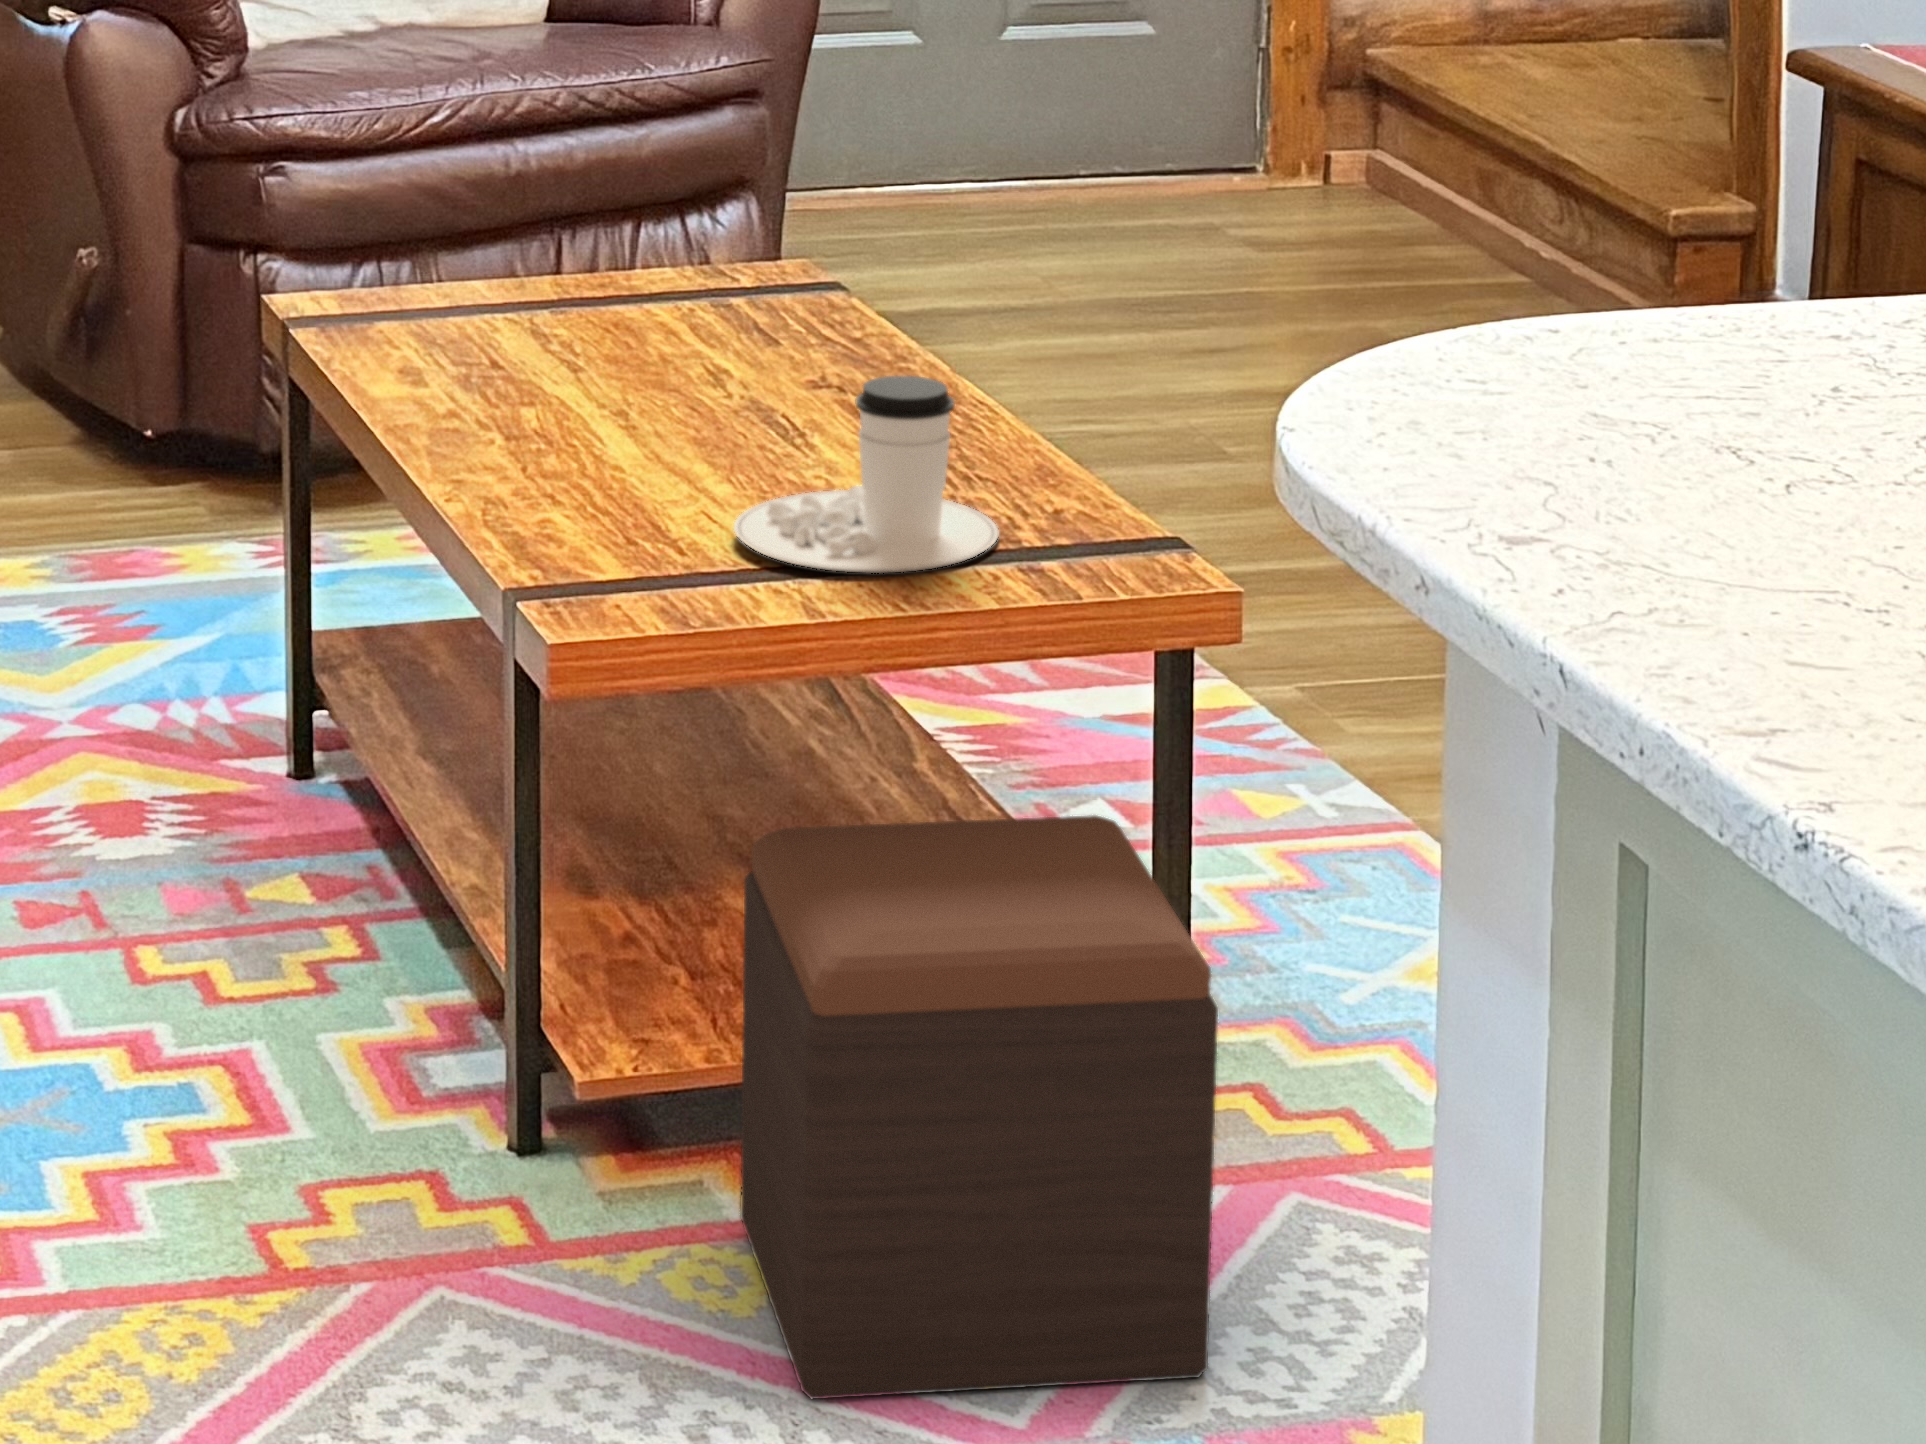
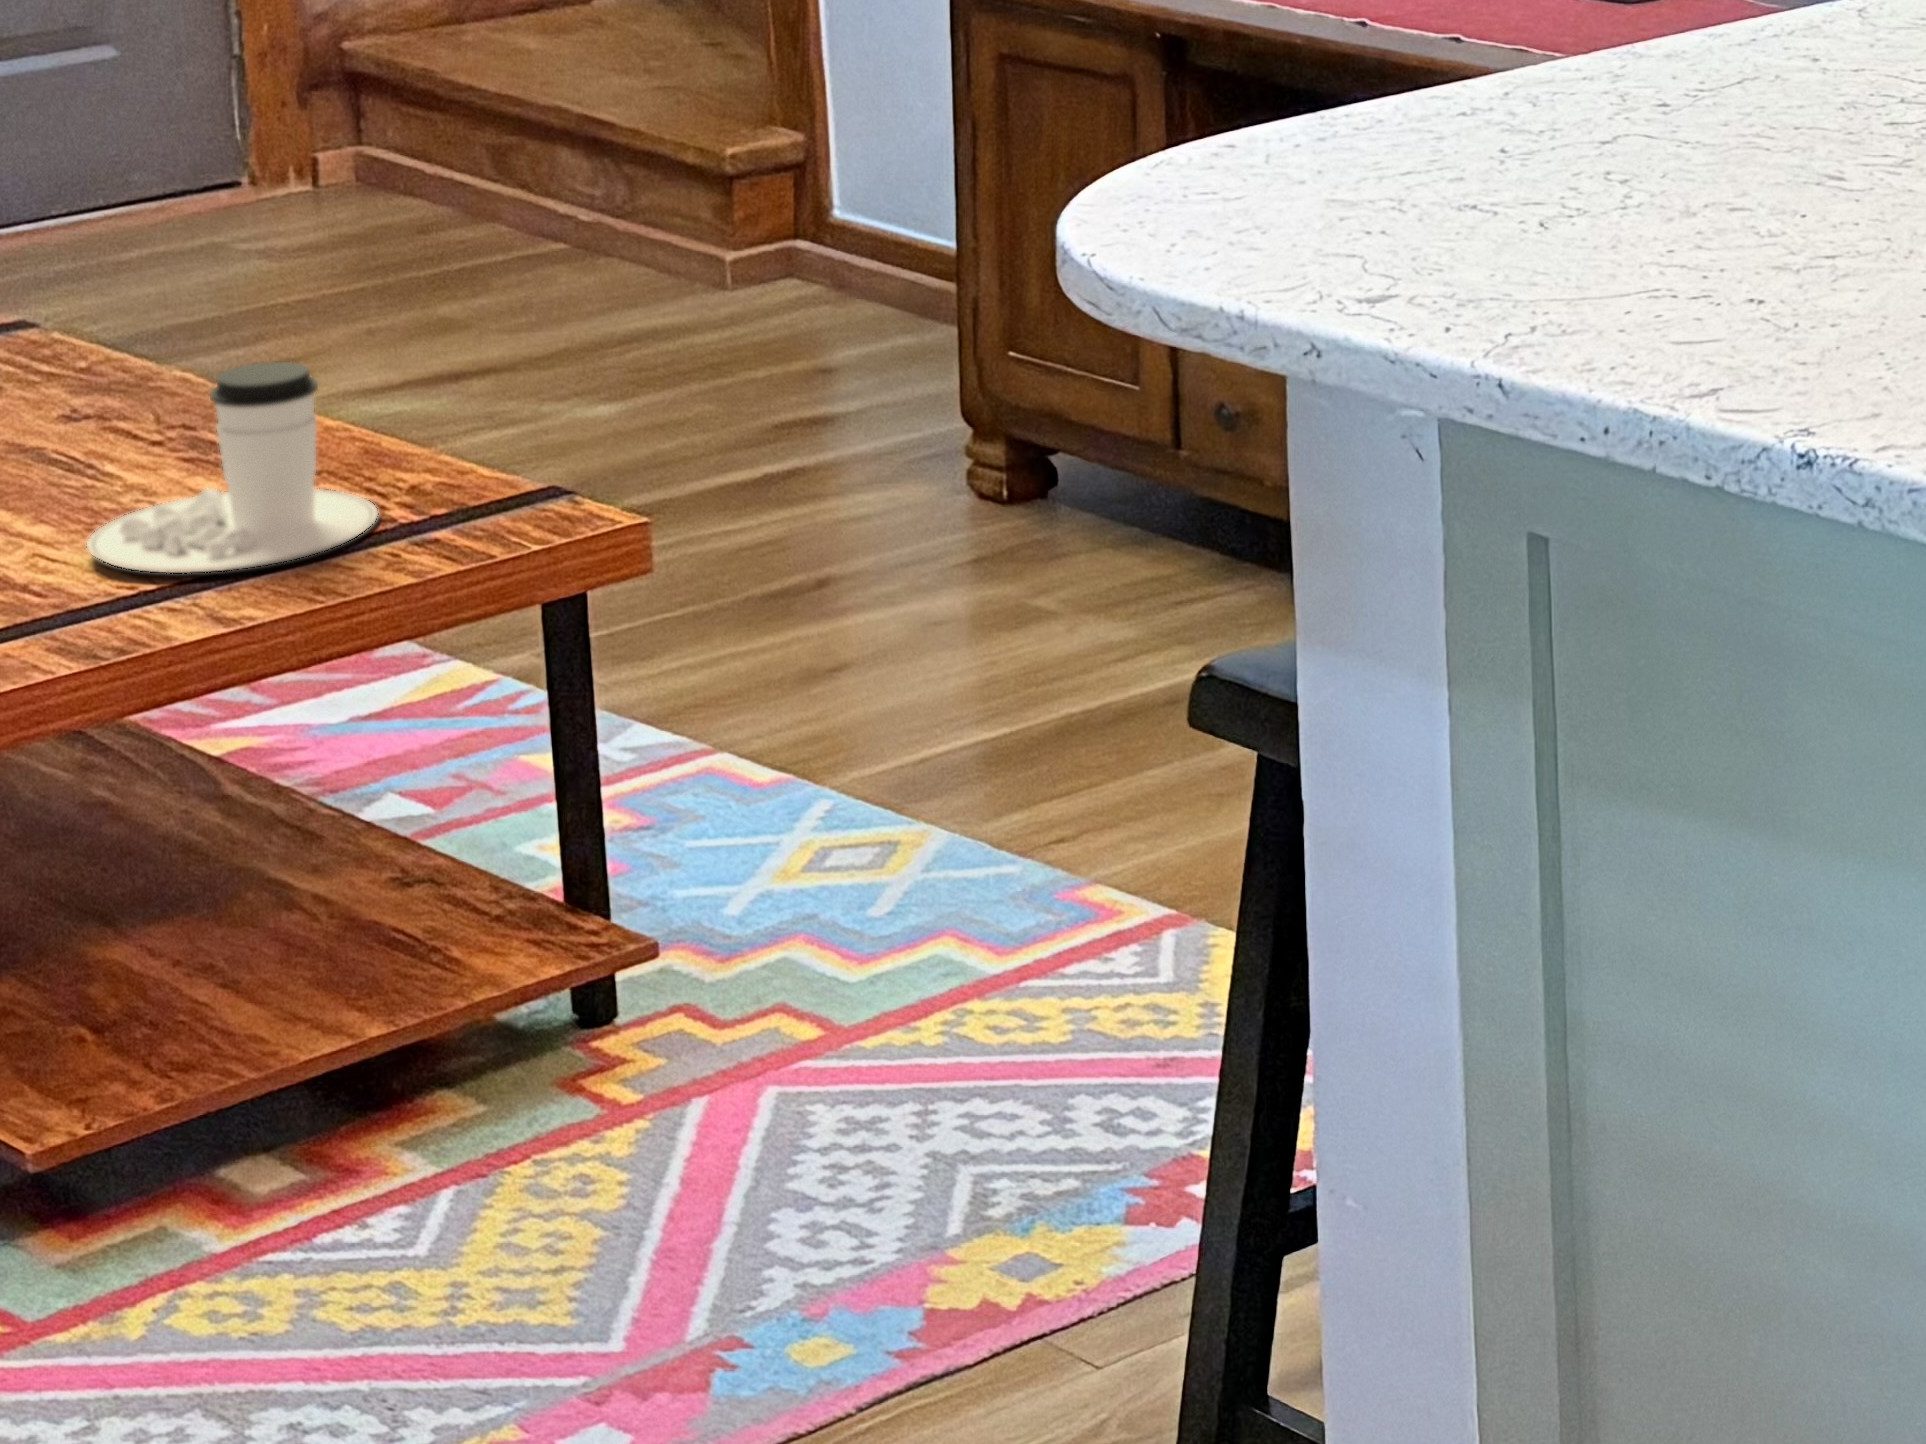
footstool: present [740,815,1218,1399] -> none [199,755,772,1387]

